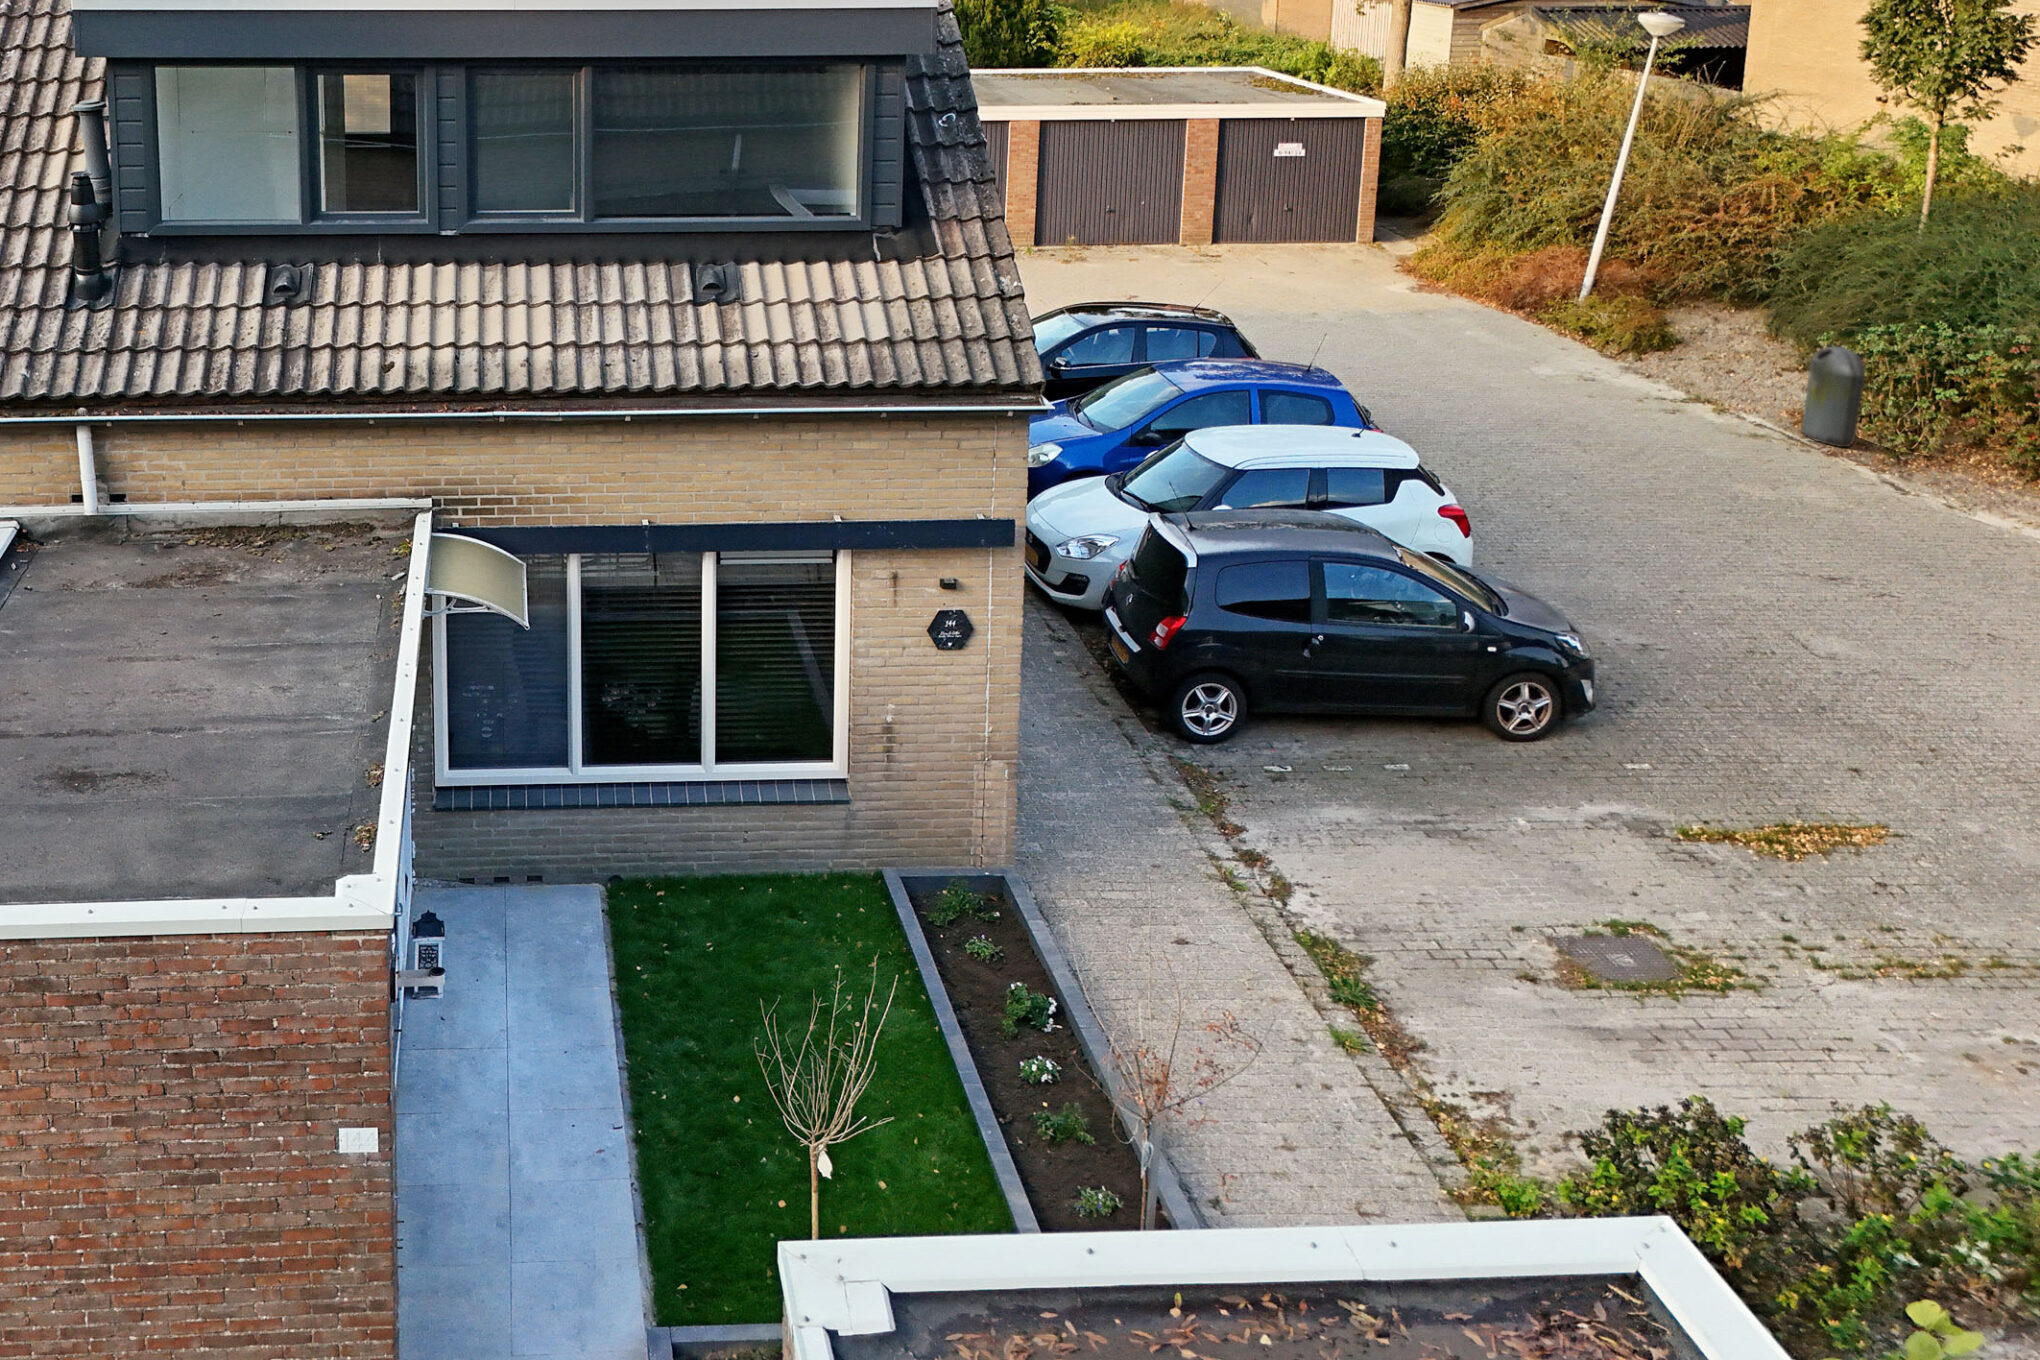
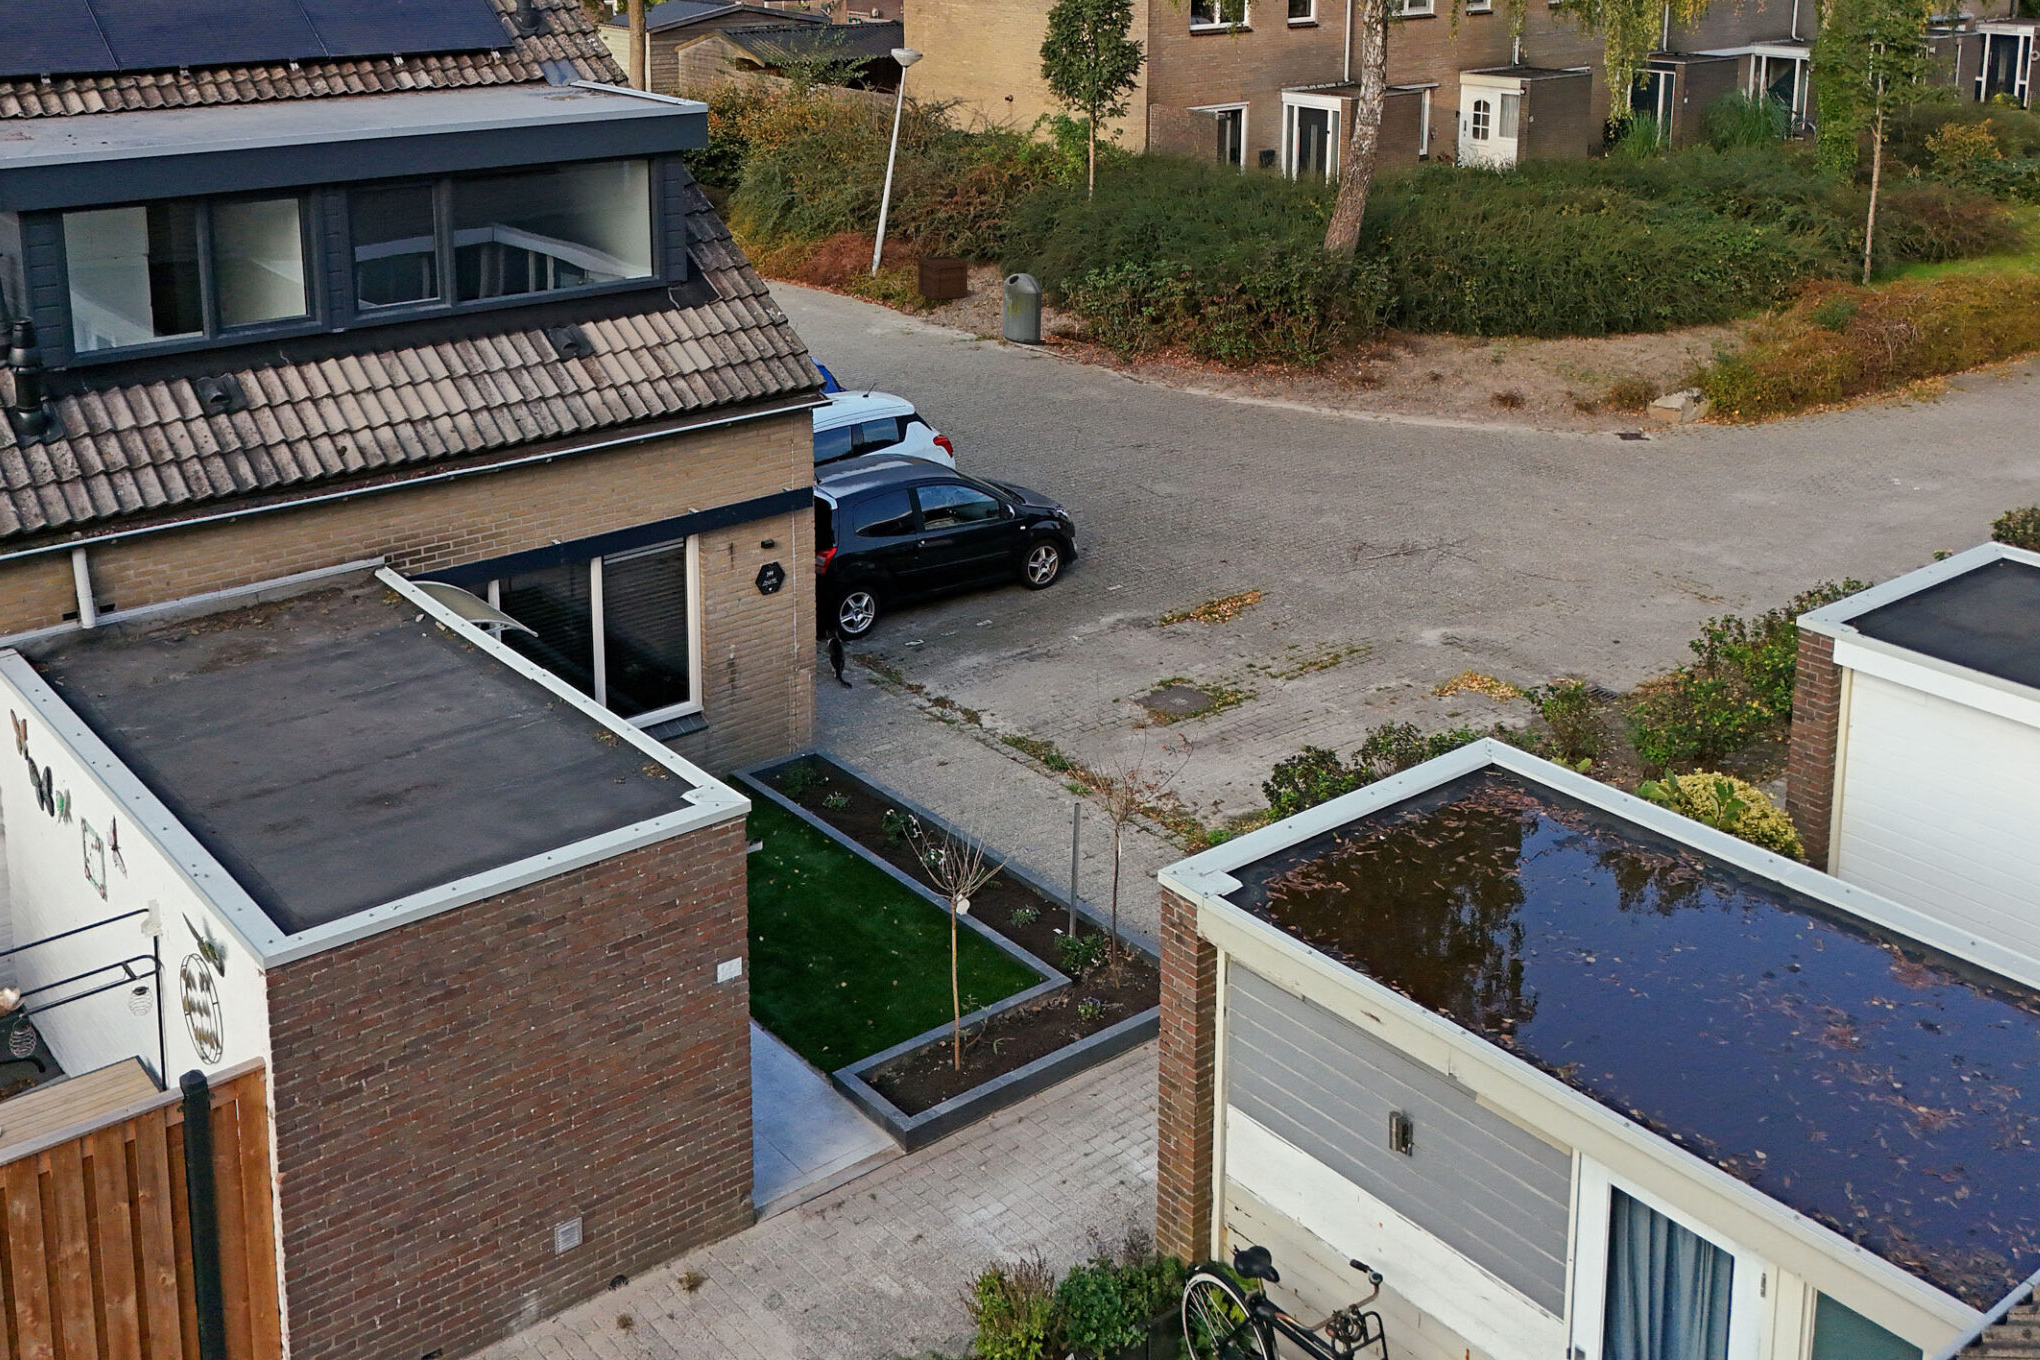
wooden crate: none [1724,317,1799,377] -> present [918,255,968,300]

